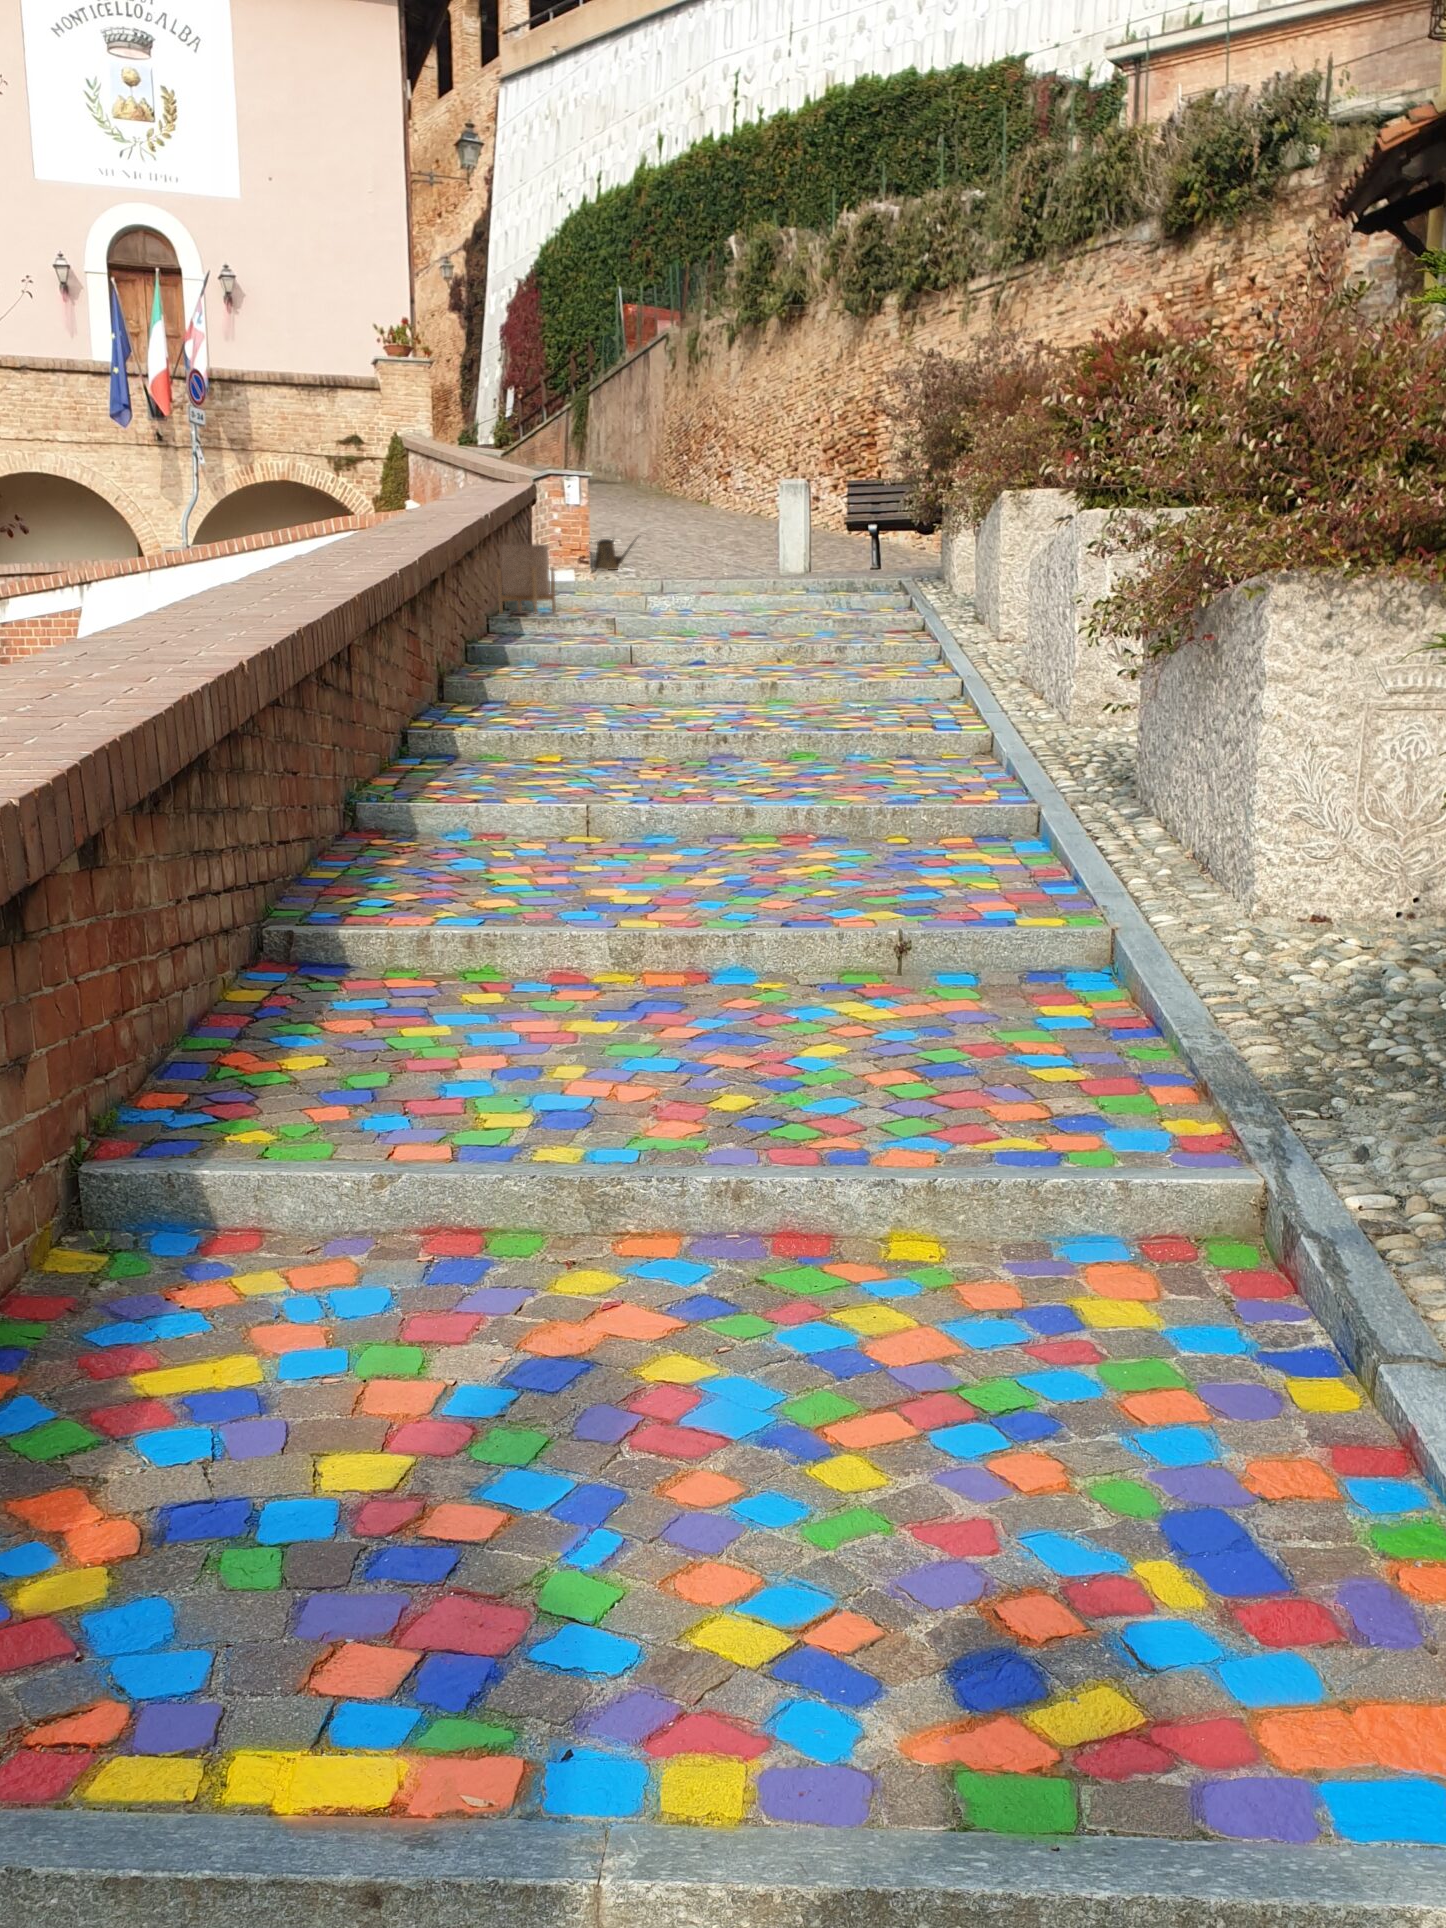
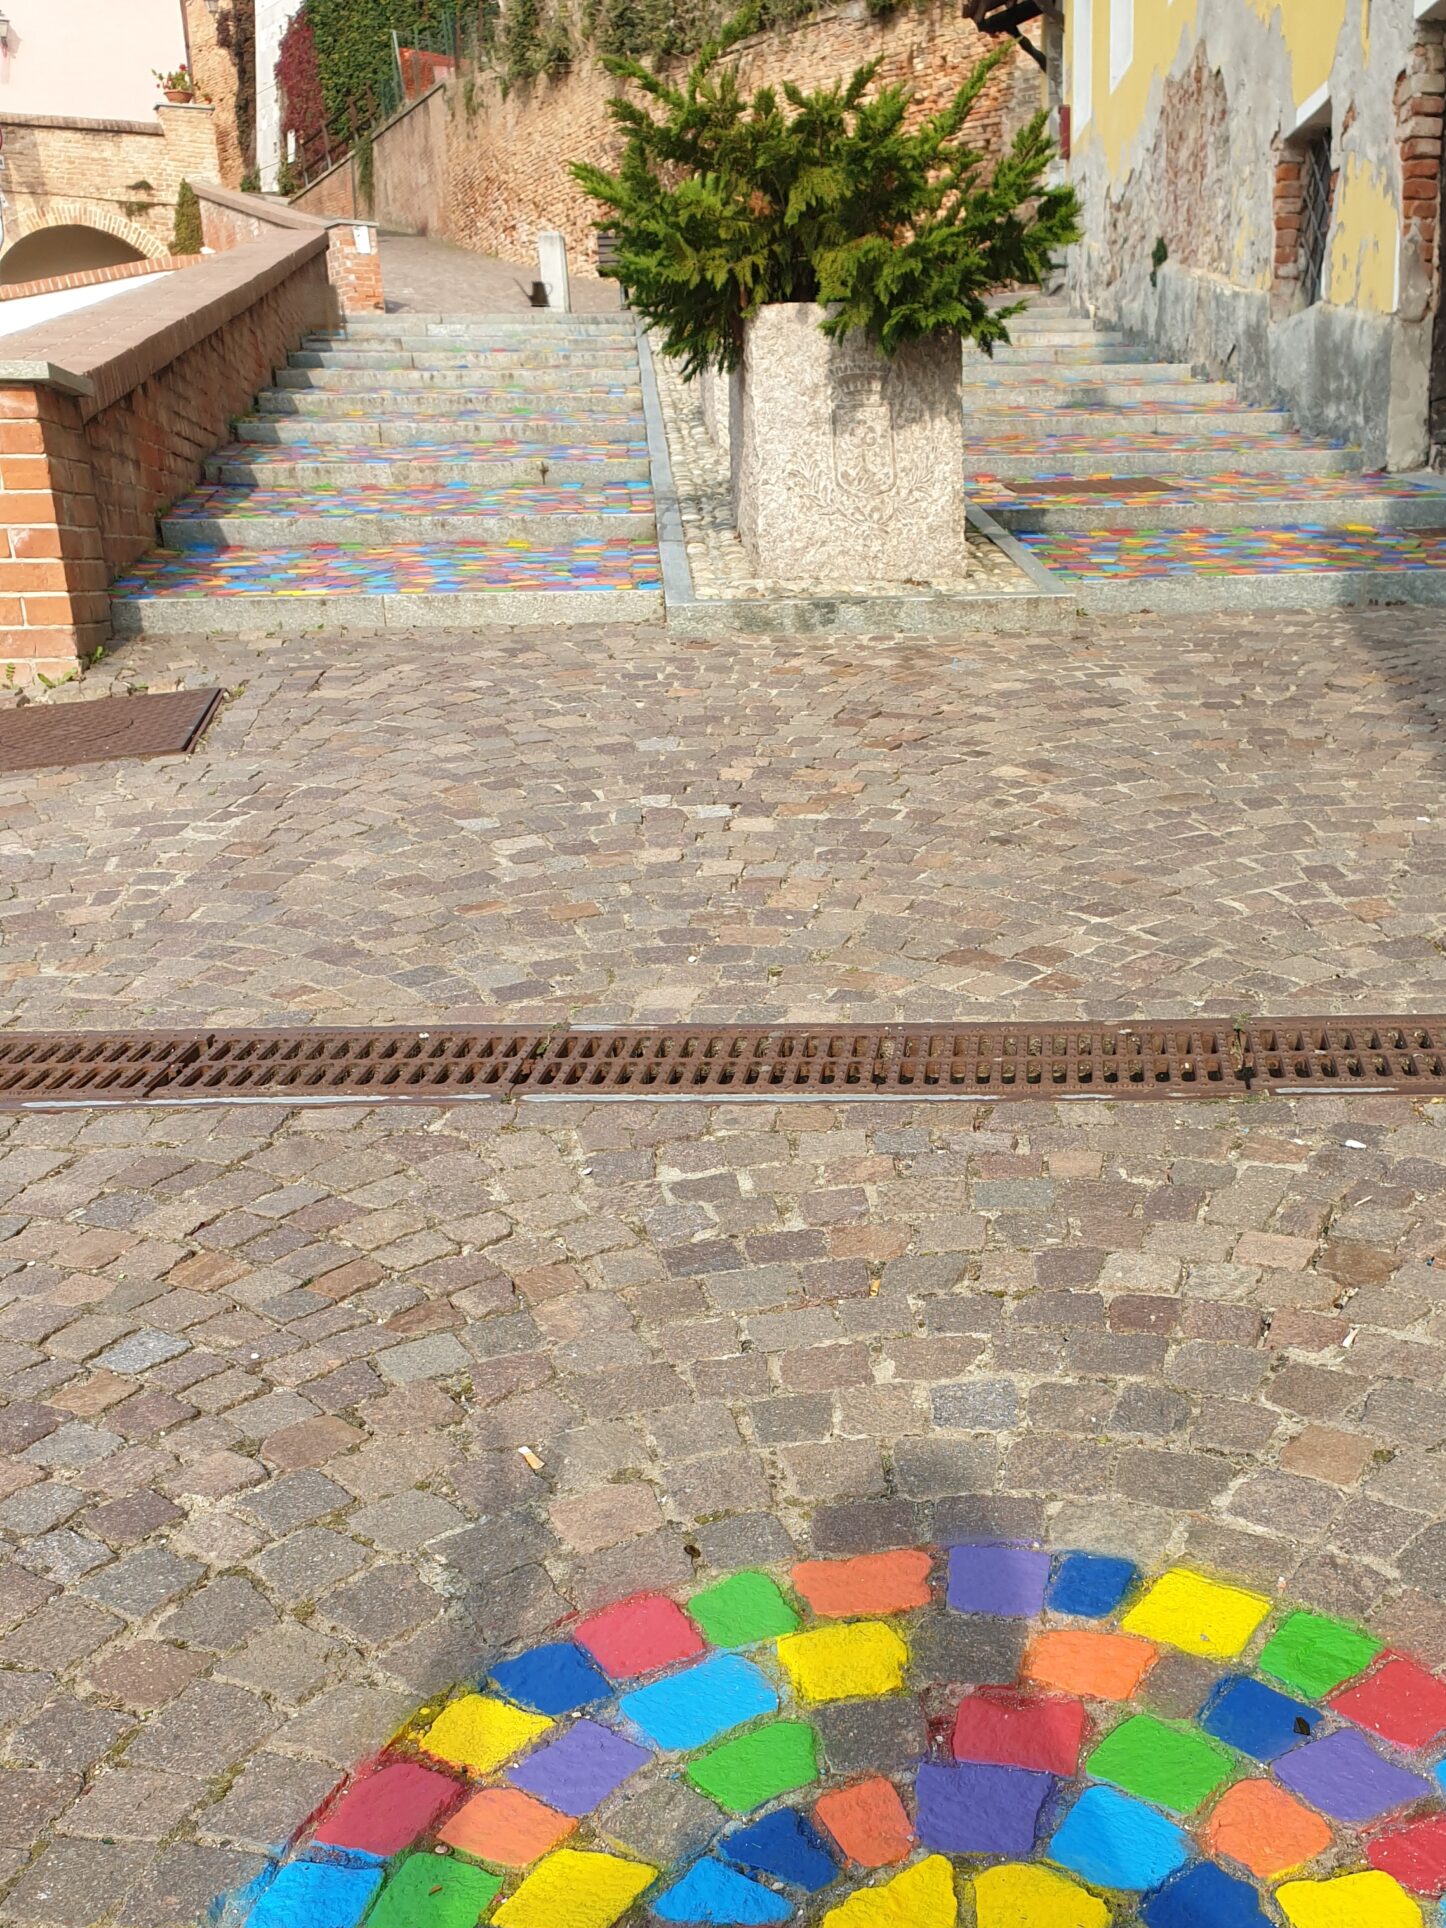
watering can: present [589,538,637,570] -> present [521,281,551,306]

